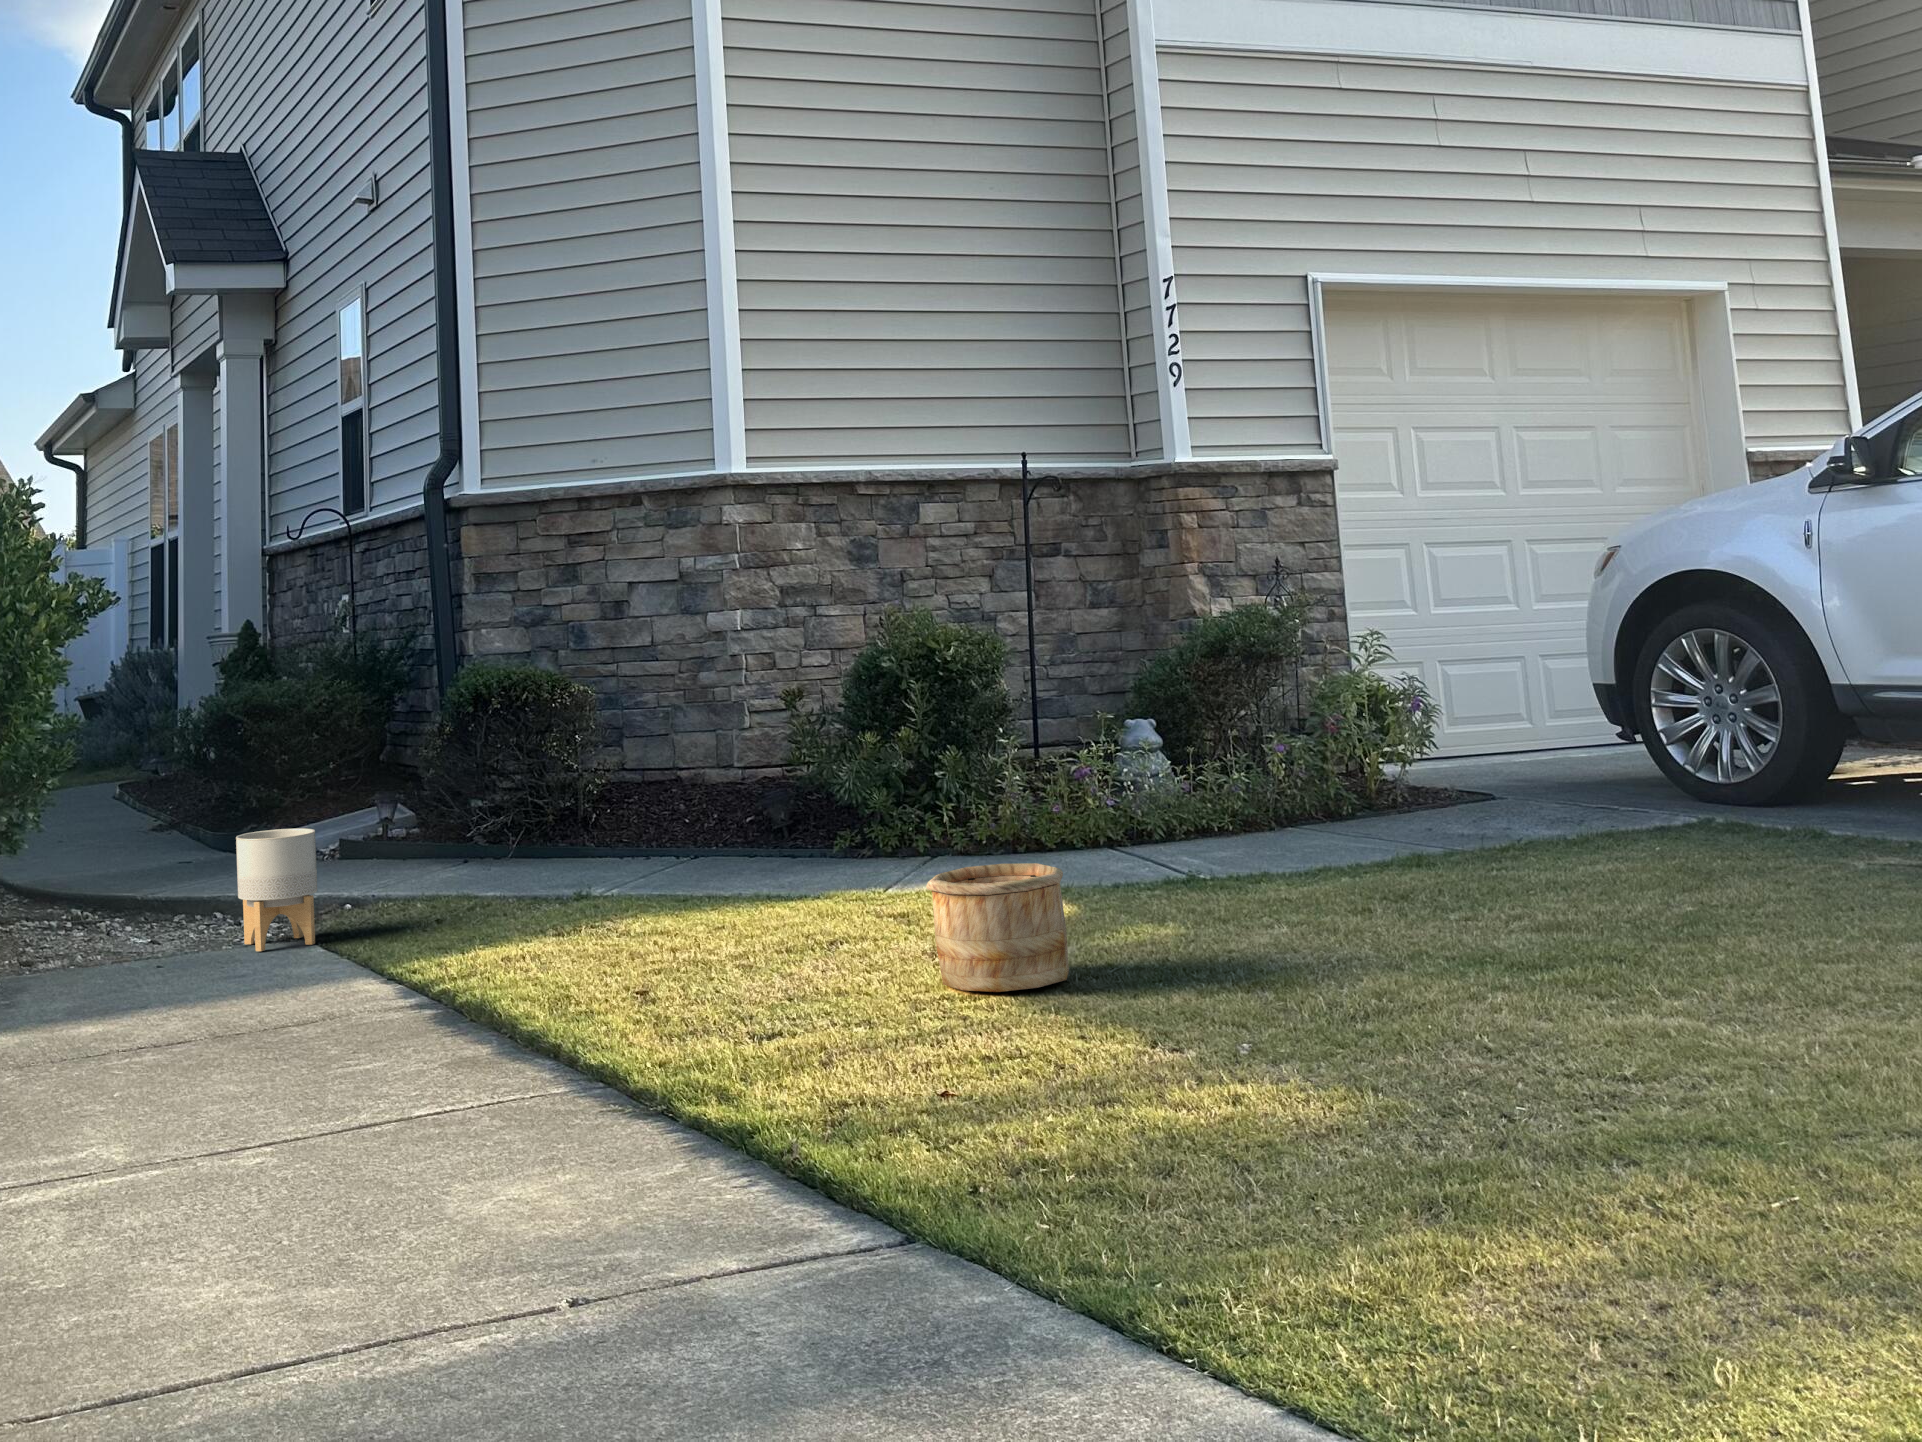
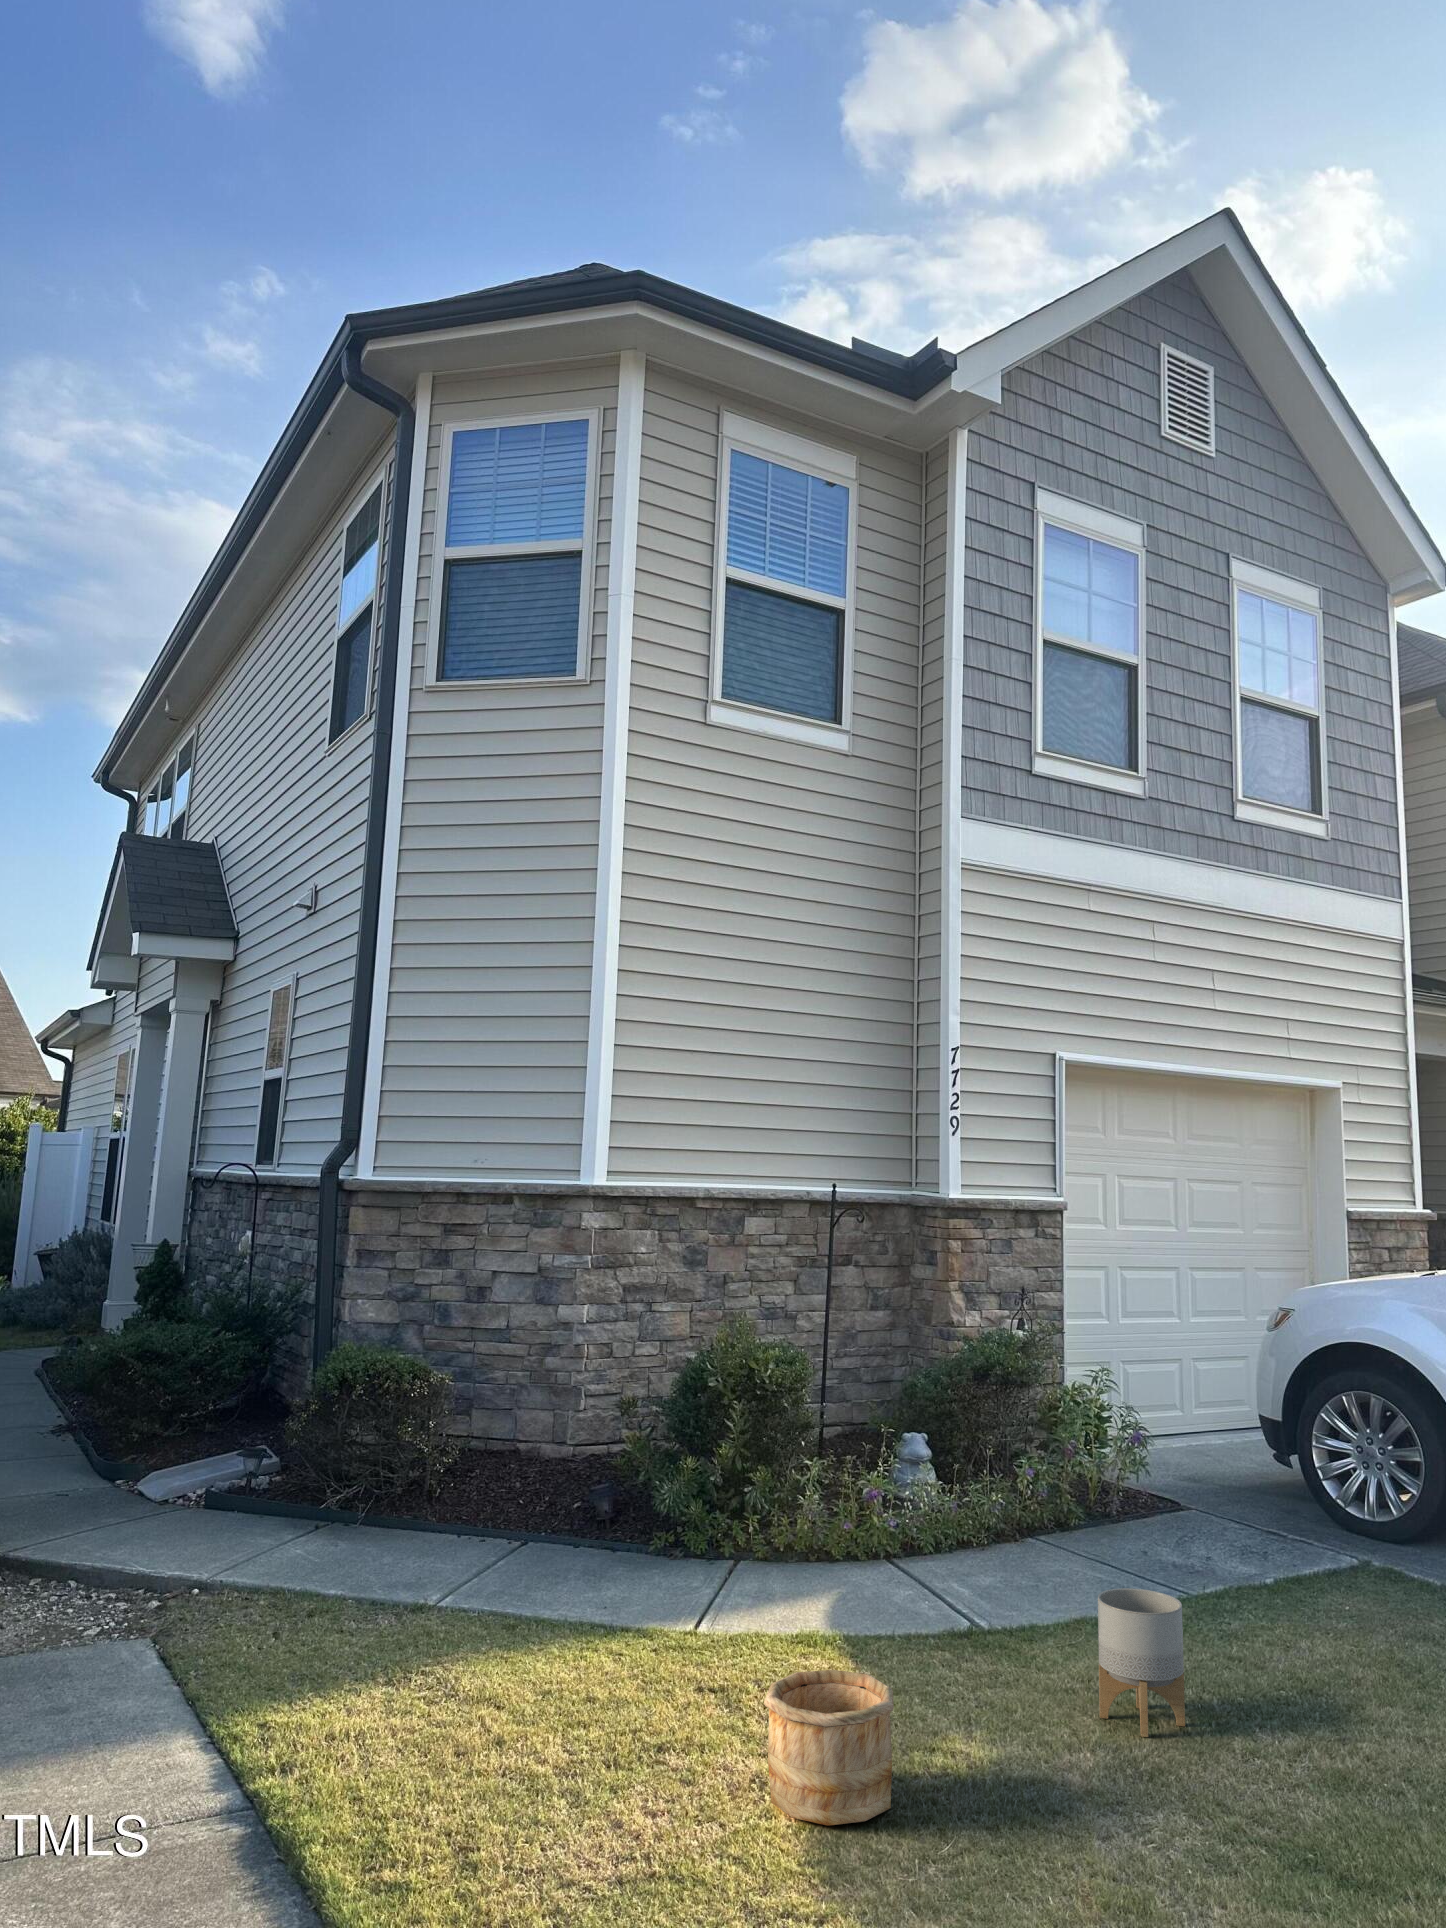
planter: present [236,828,317,951] -> present [1098,1588,1185,1737]

